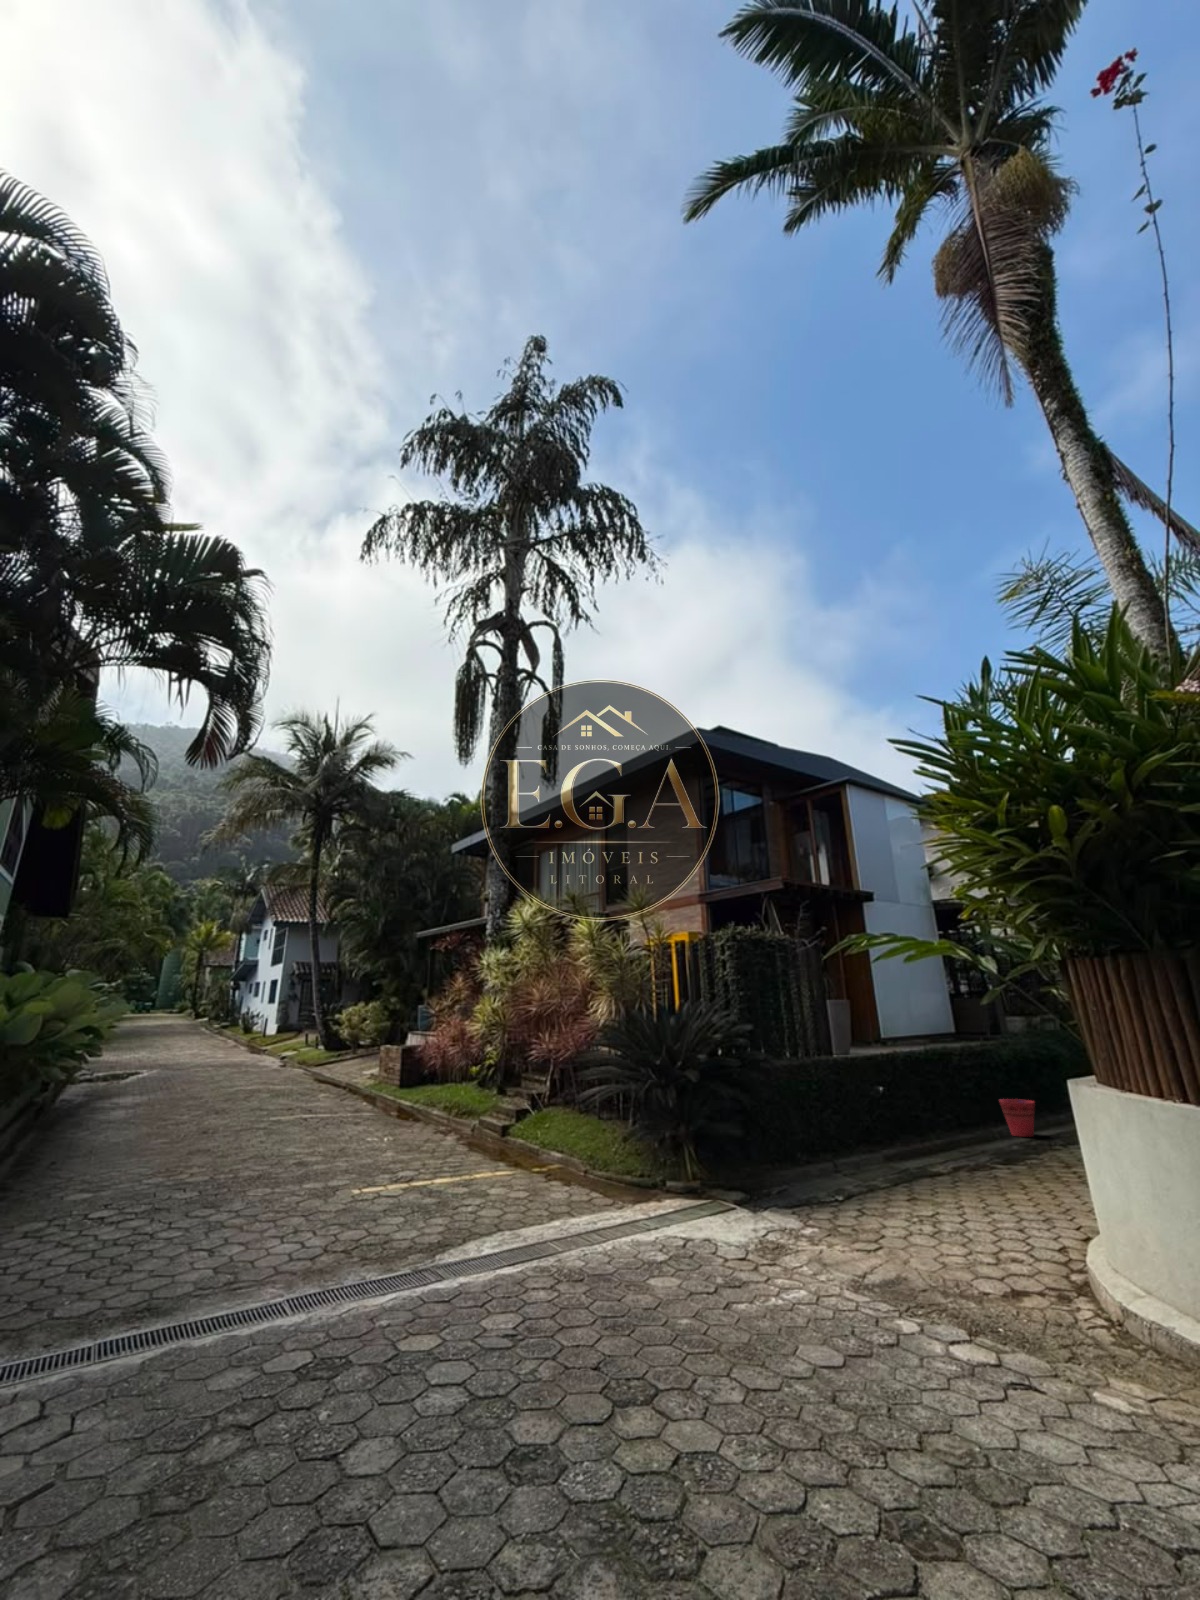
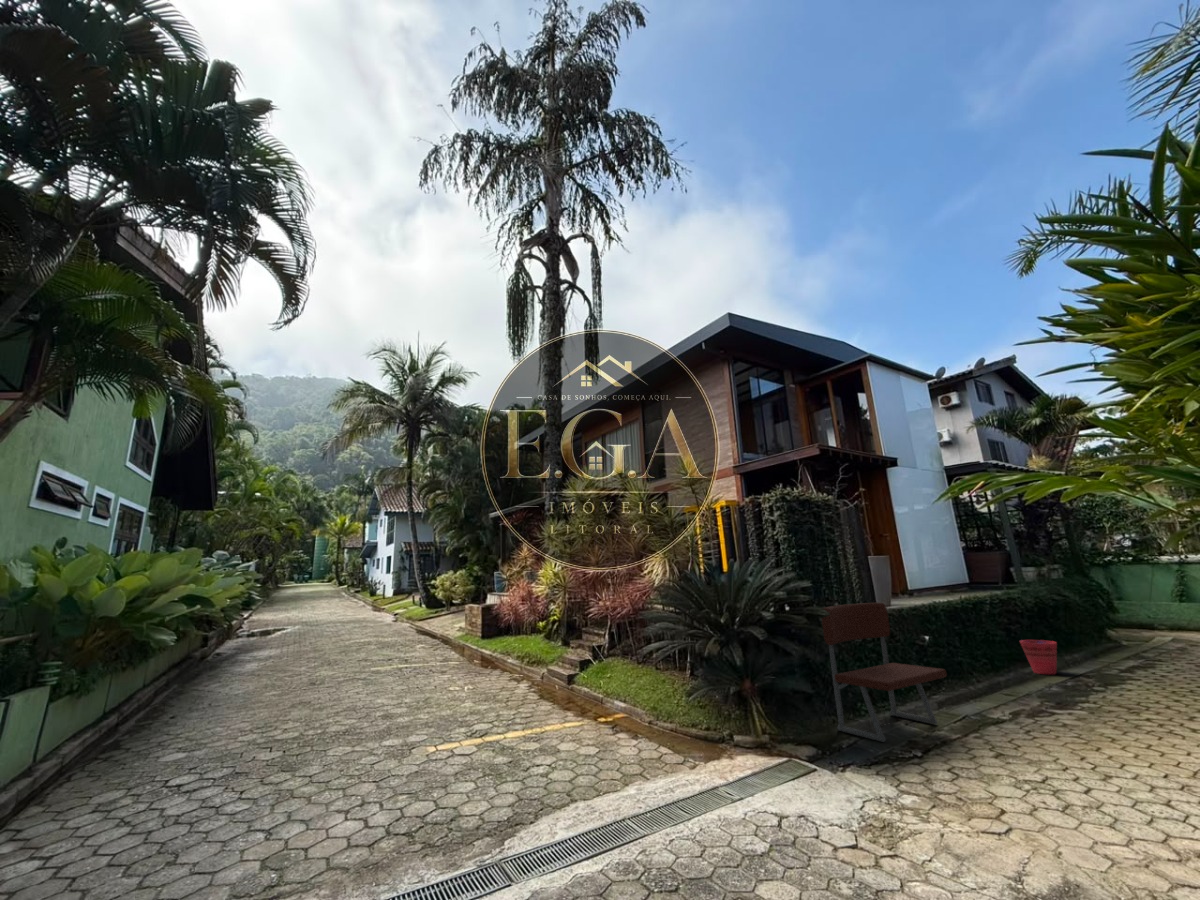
bench: none [763,1050,884,1189] -> present [822,603,947,742]

